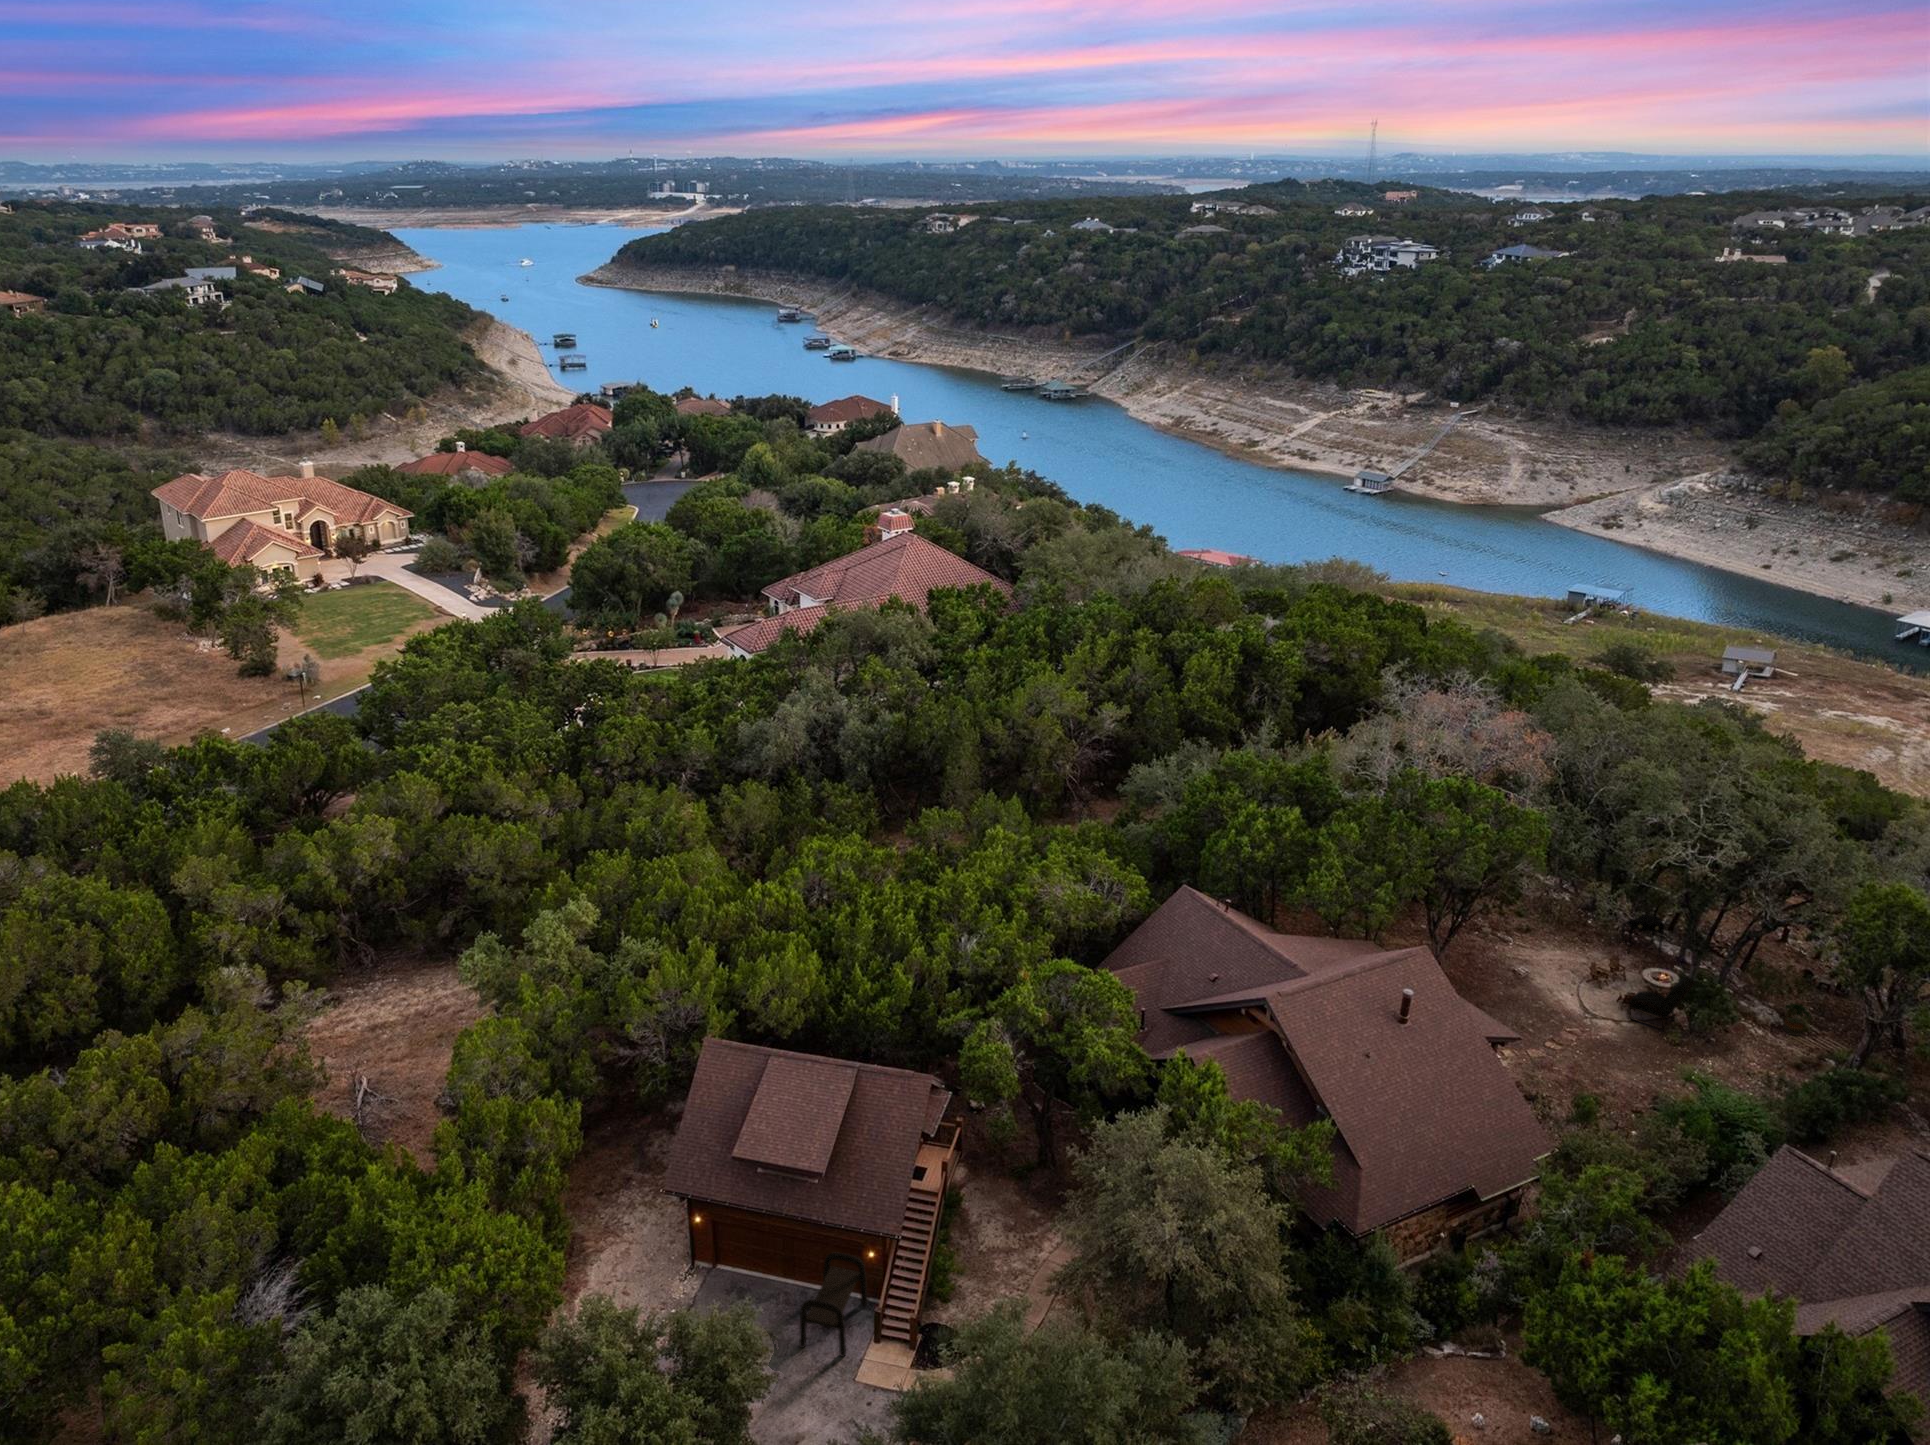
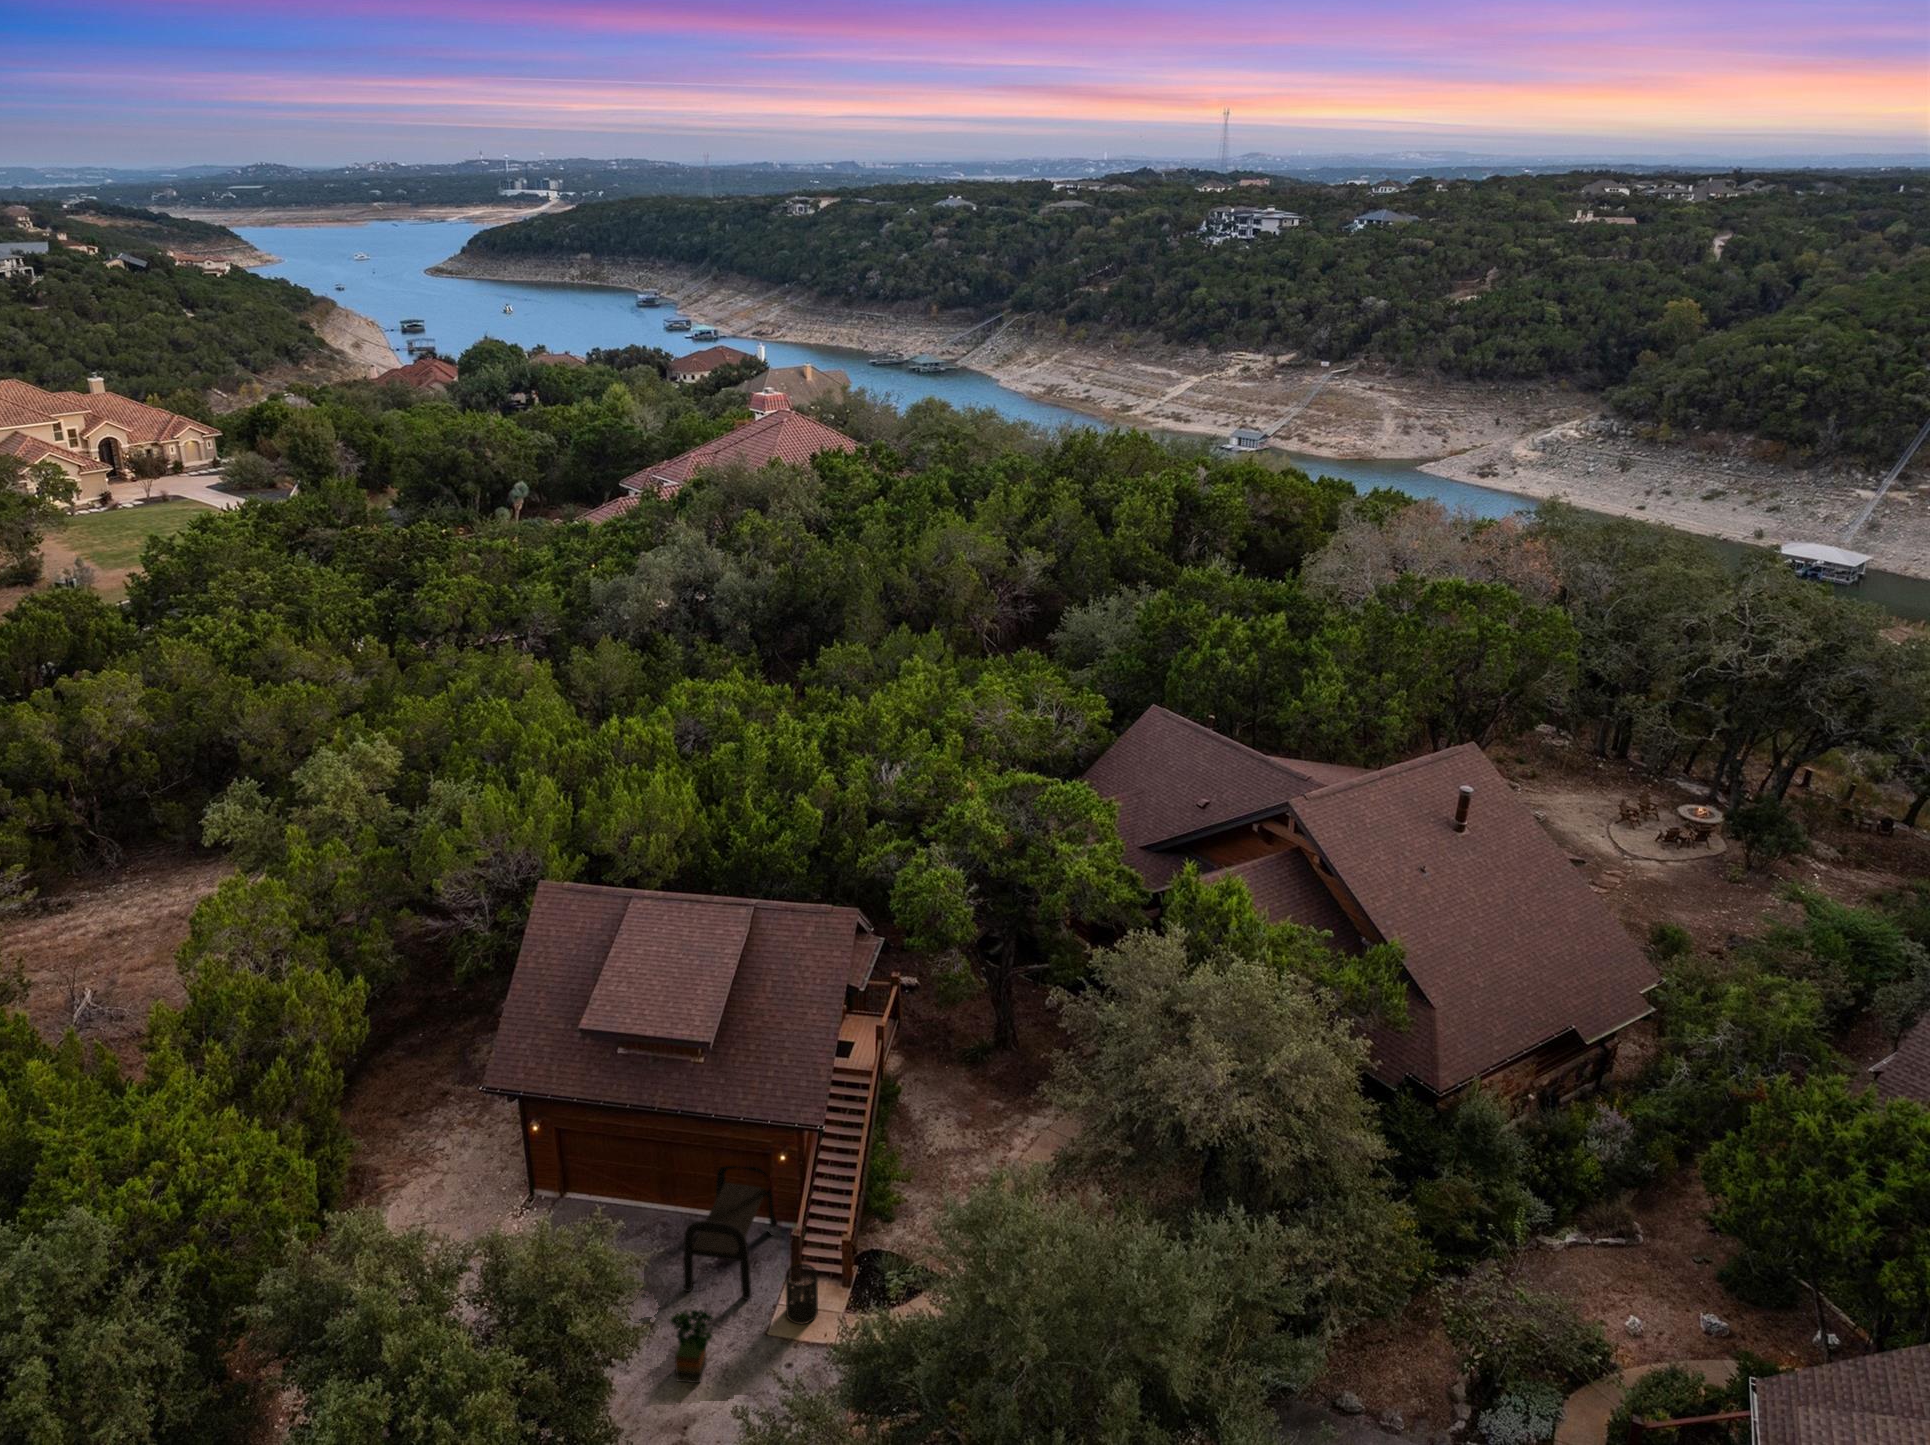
side table: present [1621,915,1665,957] -> none [1640,748,1696,797]
lounge chair: present [1627,977,1695,1031] -> none [1673,802,1753,868]
potted tree: present [1784,1003,1810,1036] -> present [670,1310,713,1383]
trash can: none [870,1335,892,1378] -> present [786,1264,818,1324]

